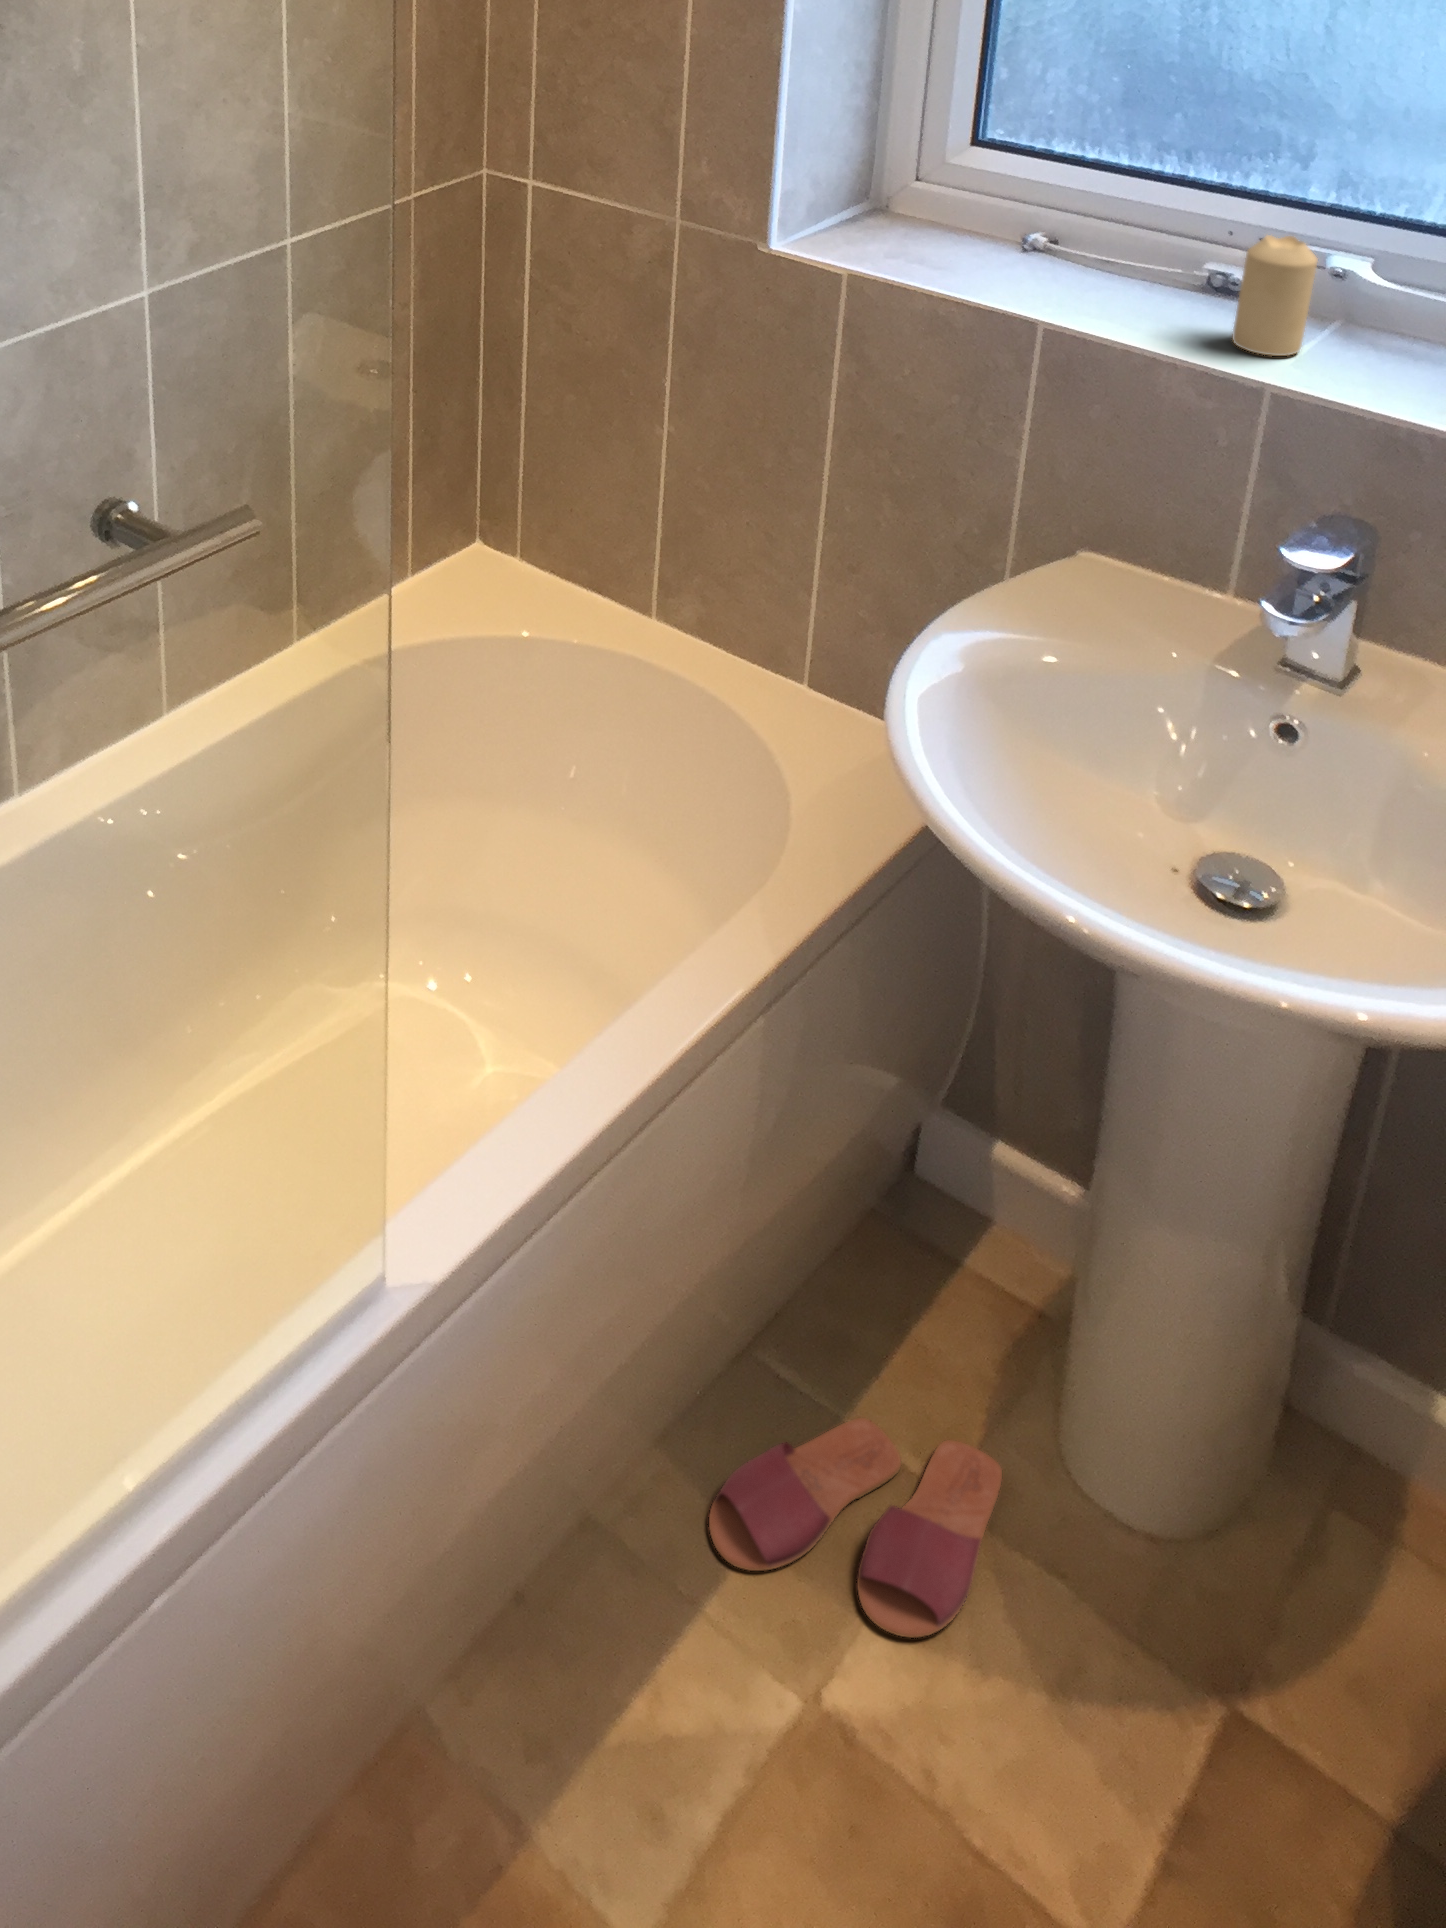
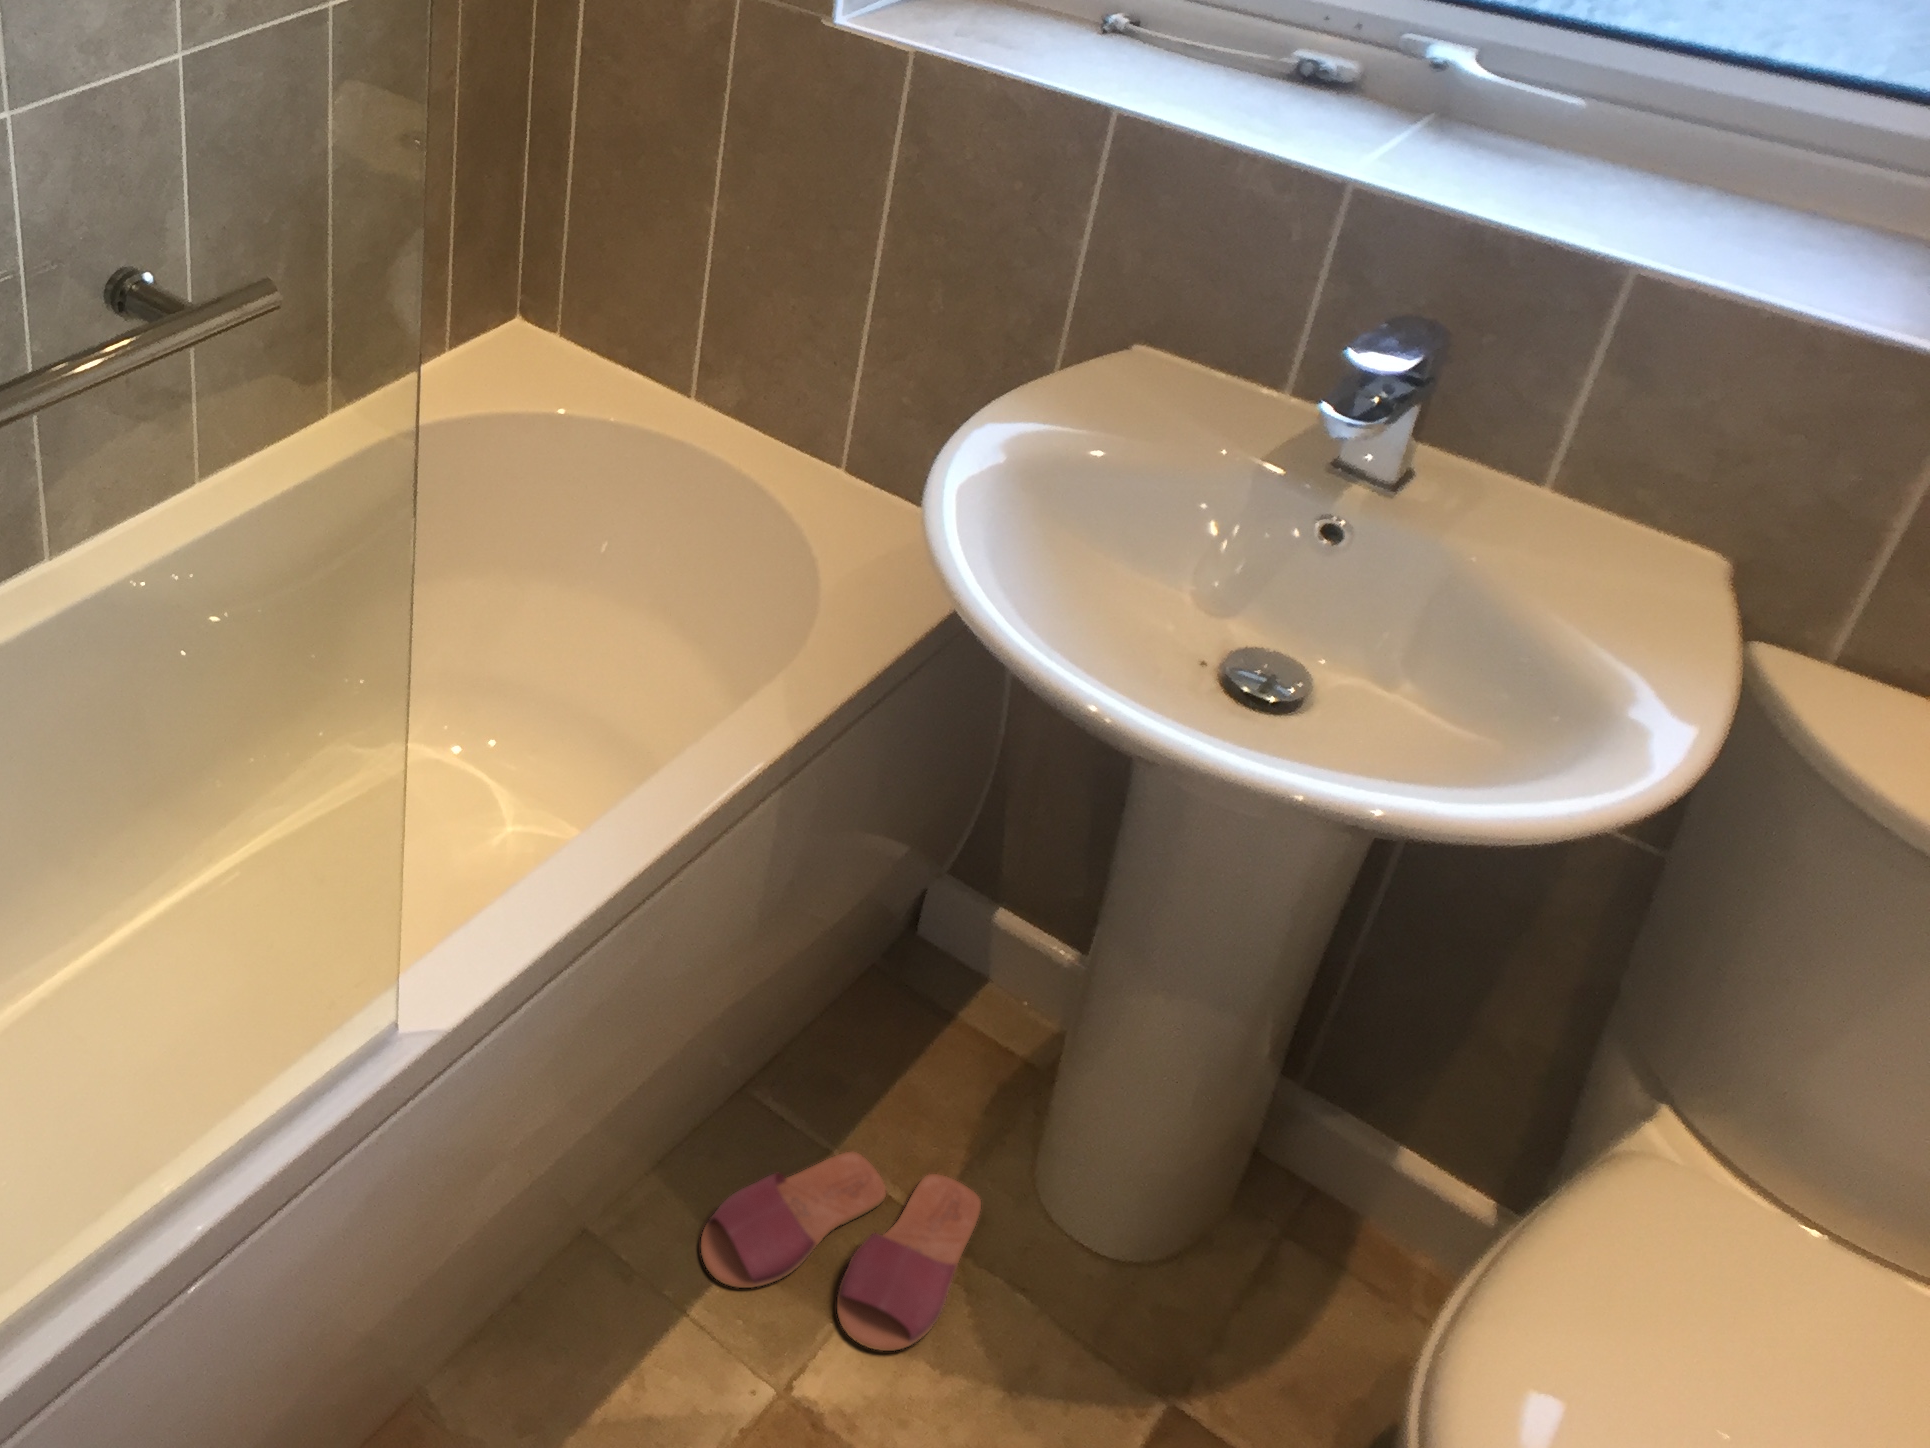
candle: present [1232,235,1317,356] -> none [1313,20,1413,148]

